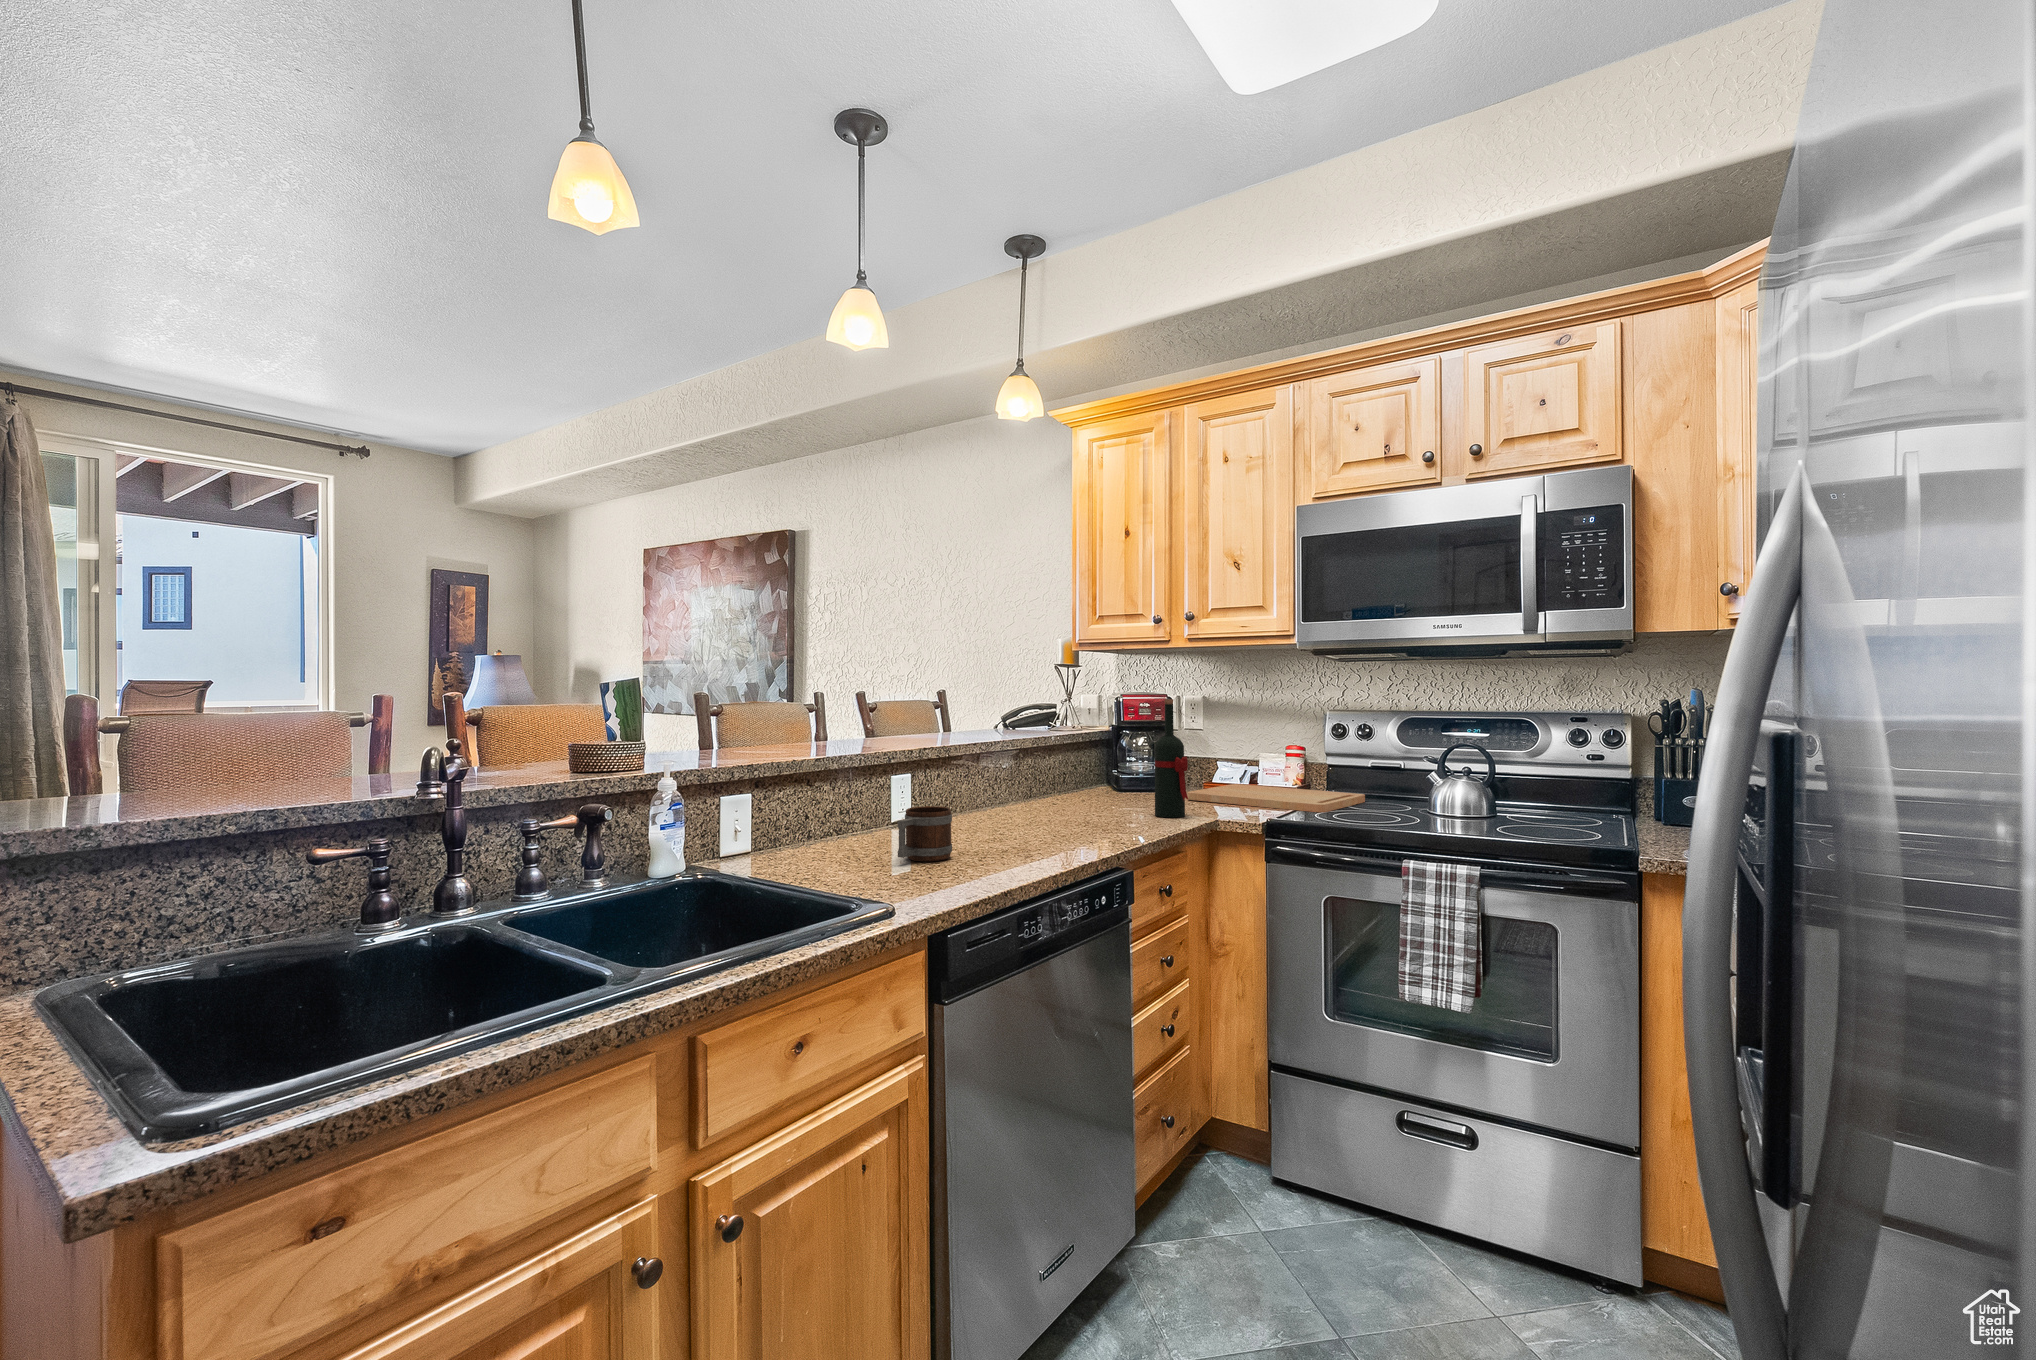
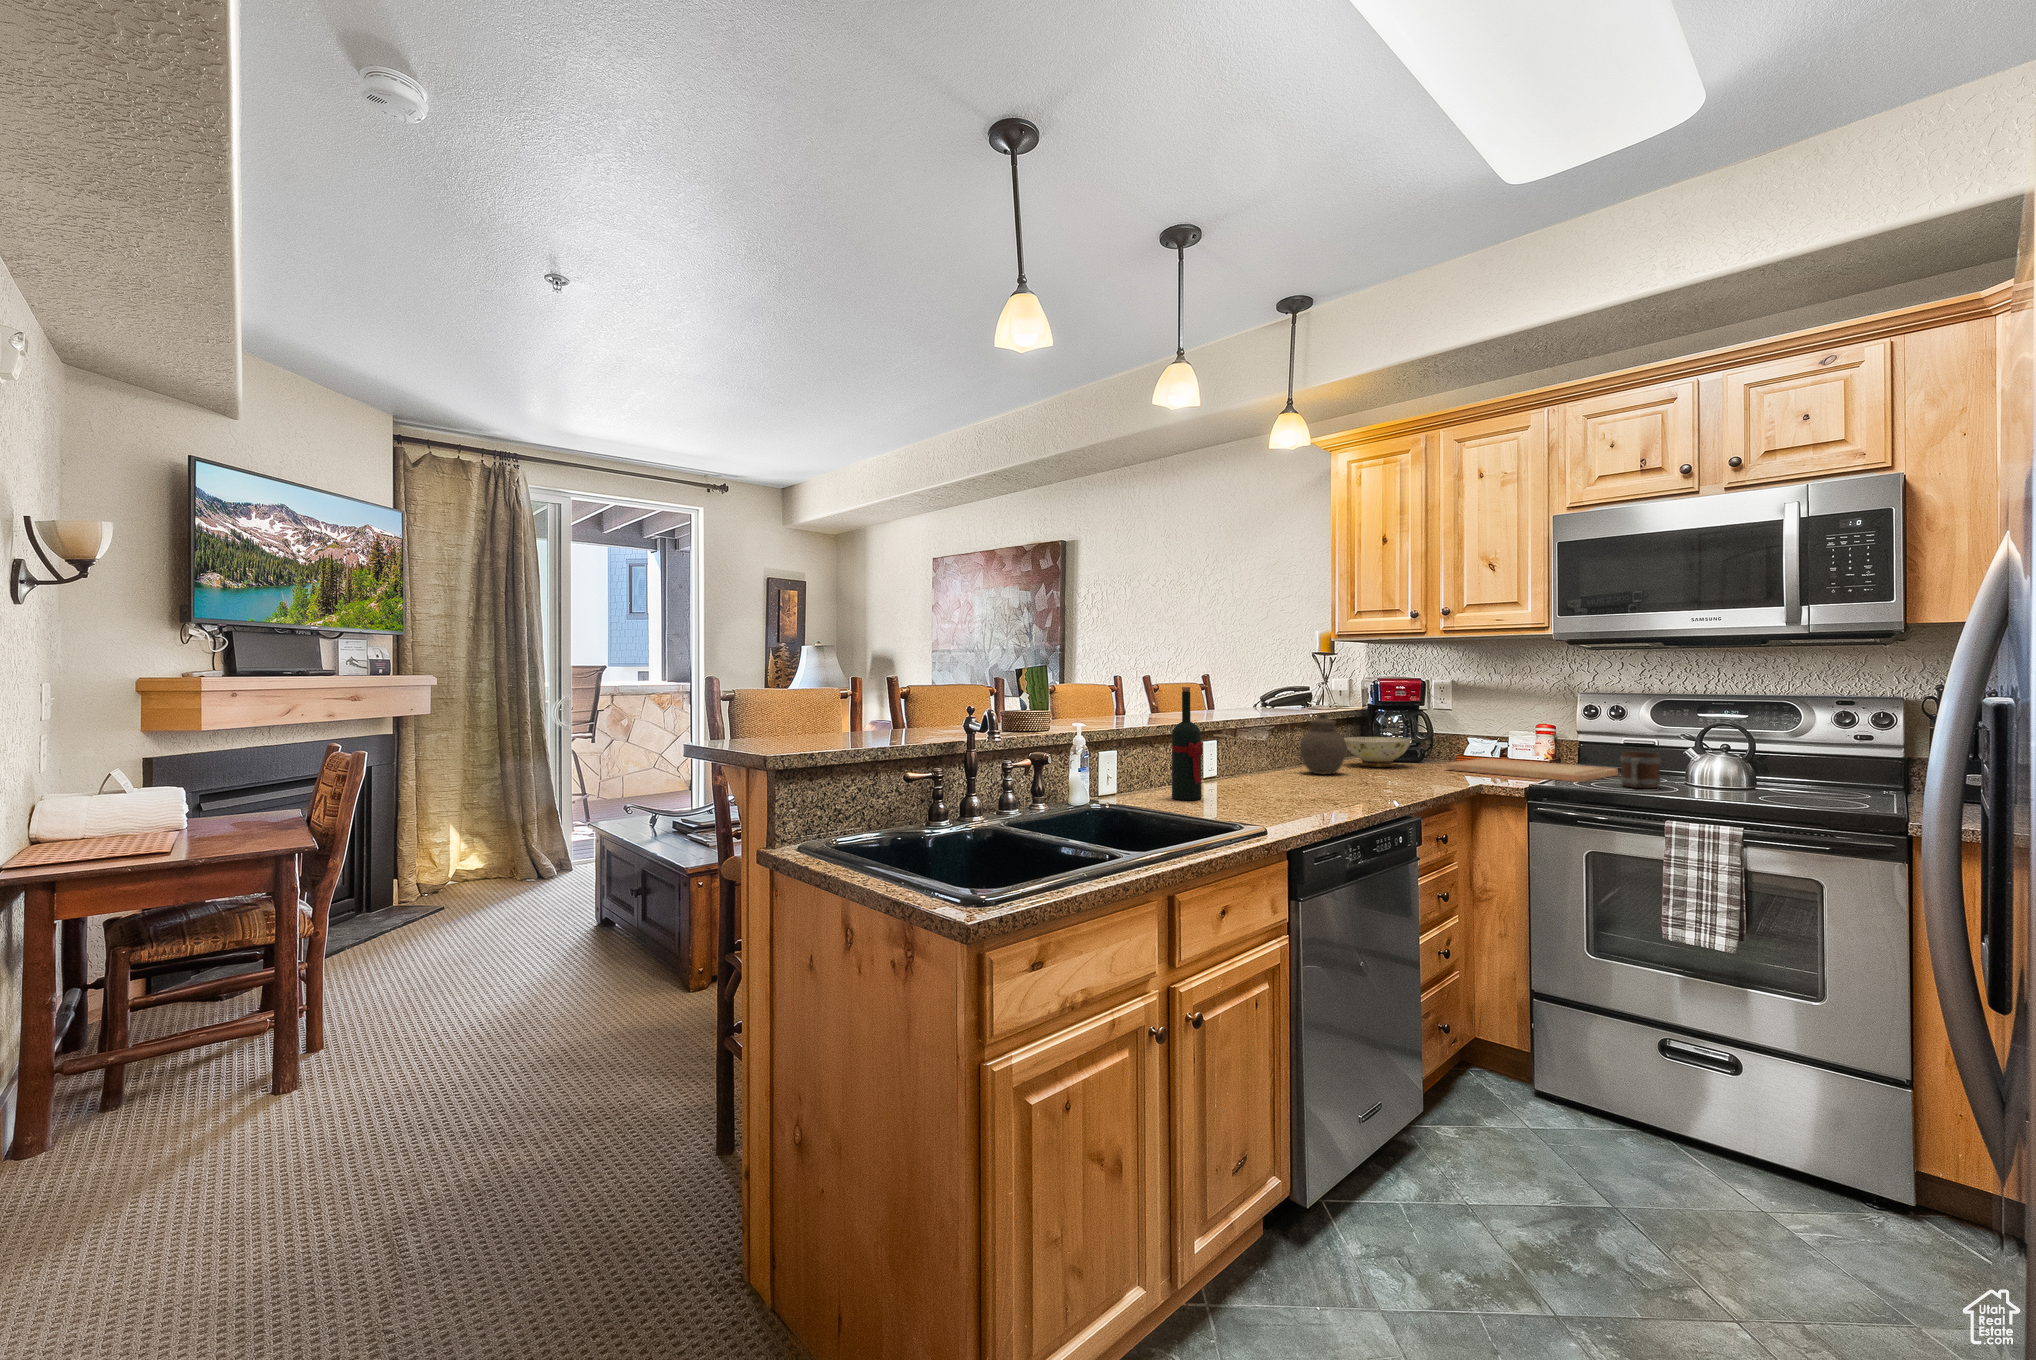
wine bottle: present [1155,699,1189,817] -> present [1172,687,1202,800]
jar: none [1019,736,1072,810] -> present [1300,714,1346,774]
ceramic bowl: none [1079,761,1152,798] -> present [1344,737,1411,767]
mug: present [897,806,952,861] -> present [1620,752,1661,788]

